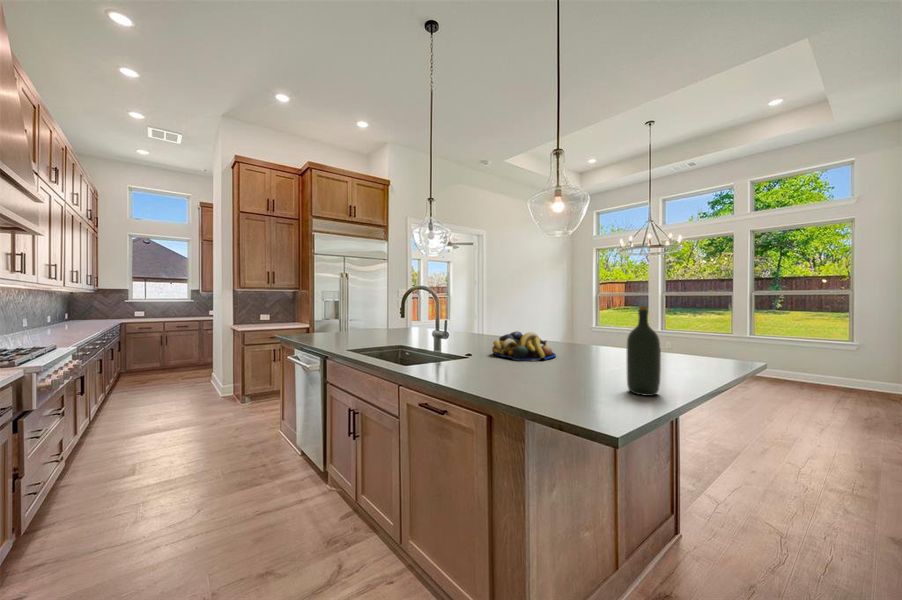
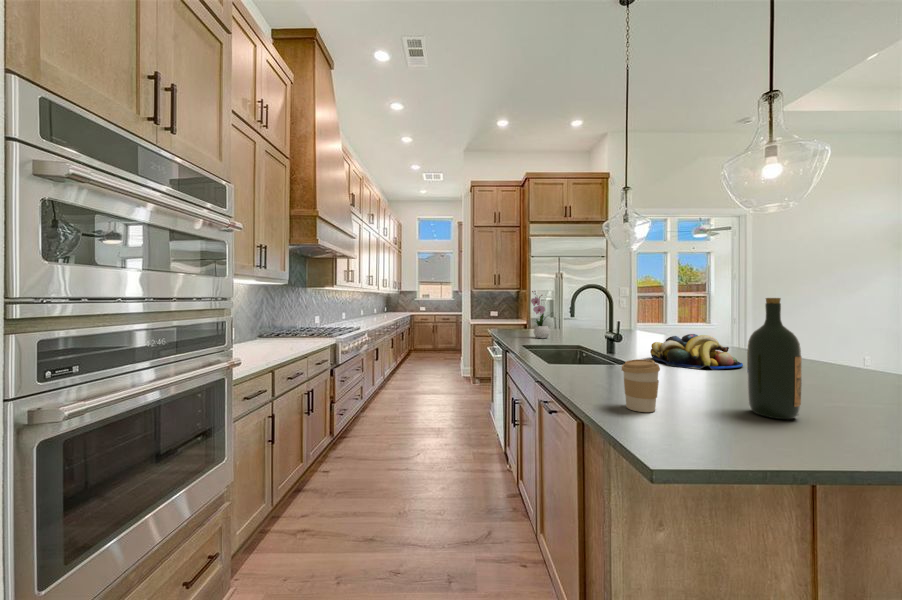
flower arrangement: none [356,293,377,344] -> present [531,291,550,338]
coffee cup: none [564,362,598,411] -> present [622,359,660,412]

